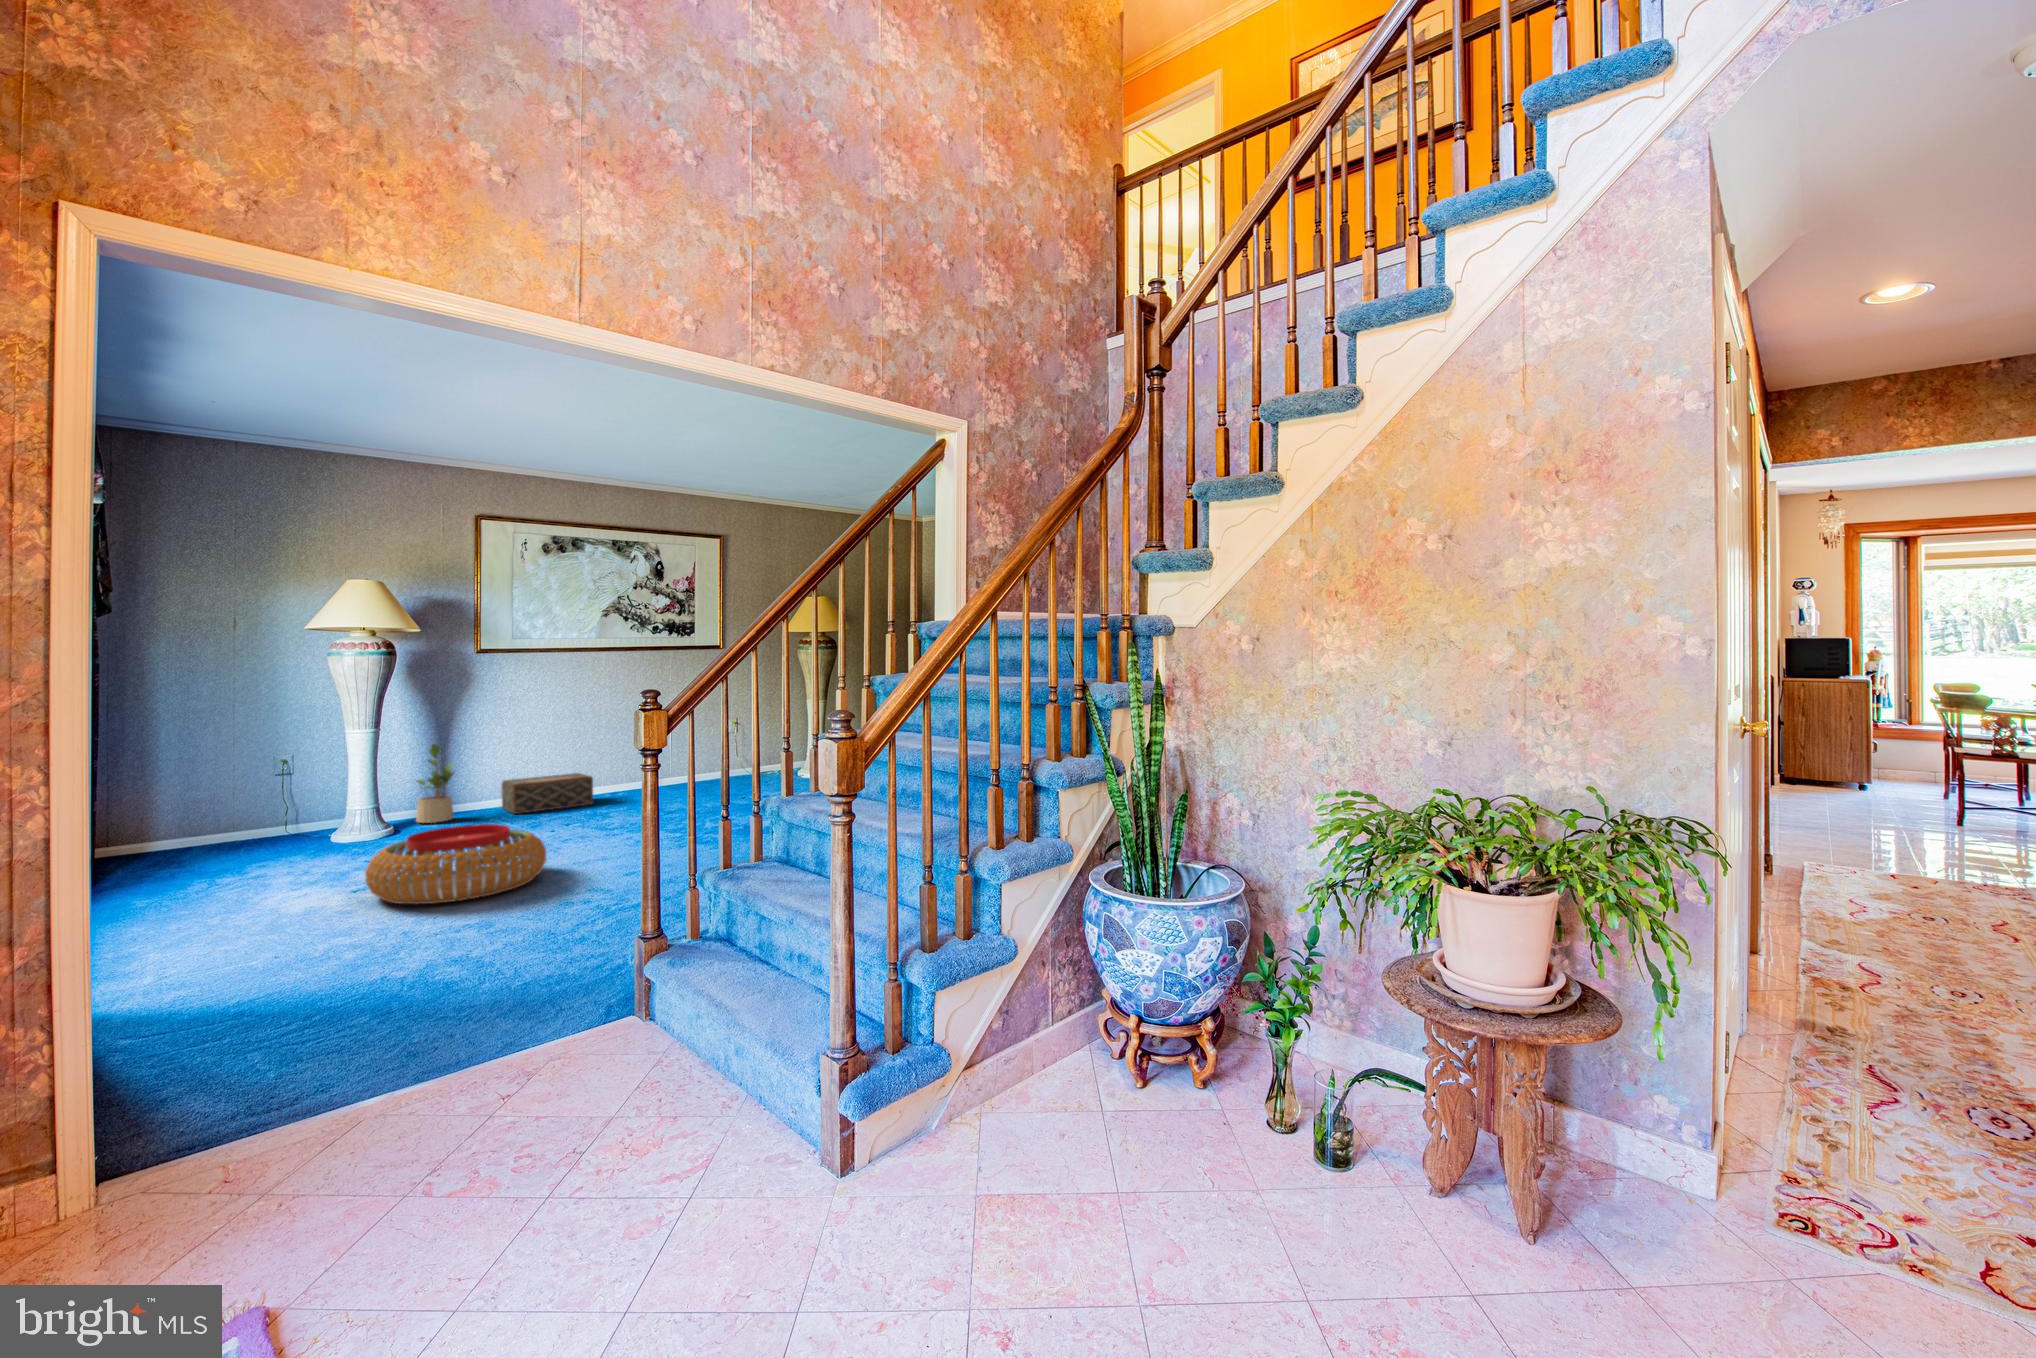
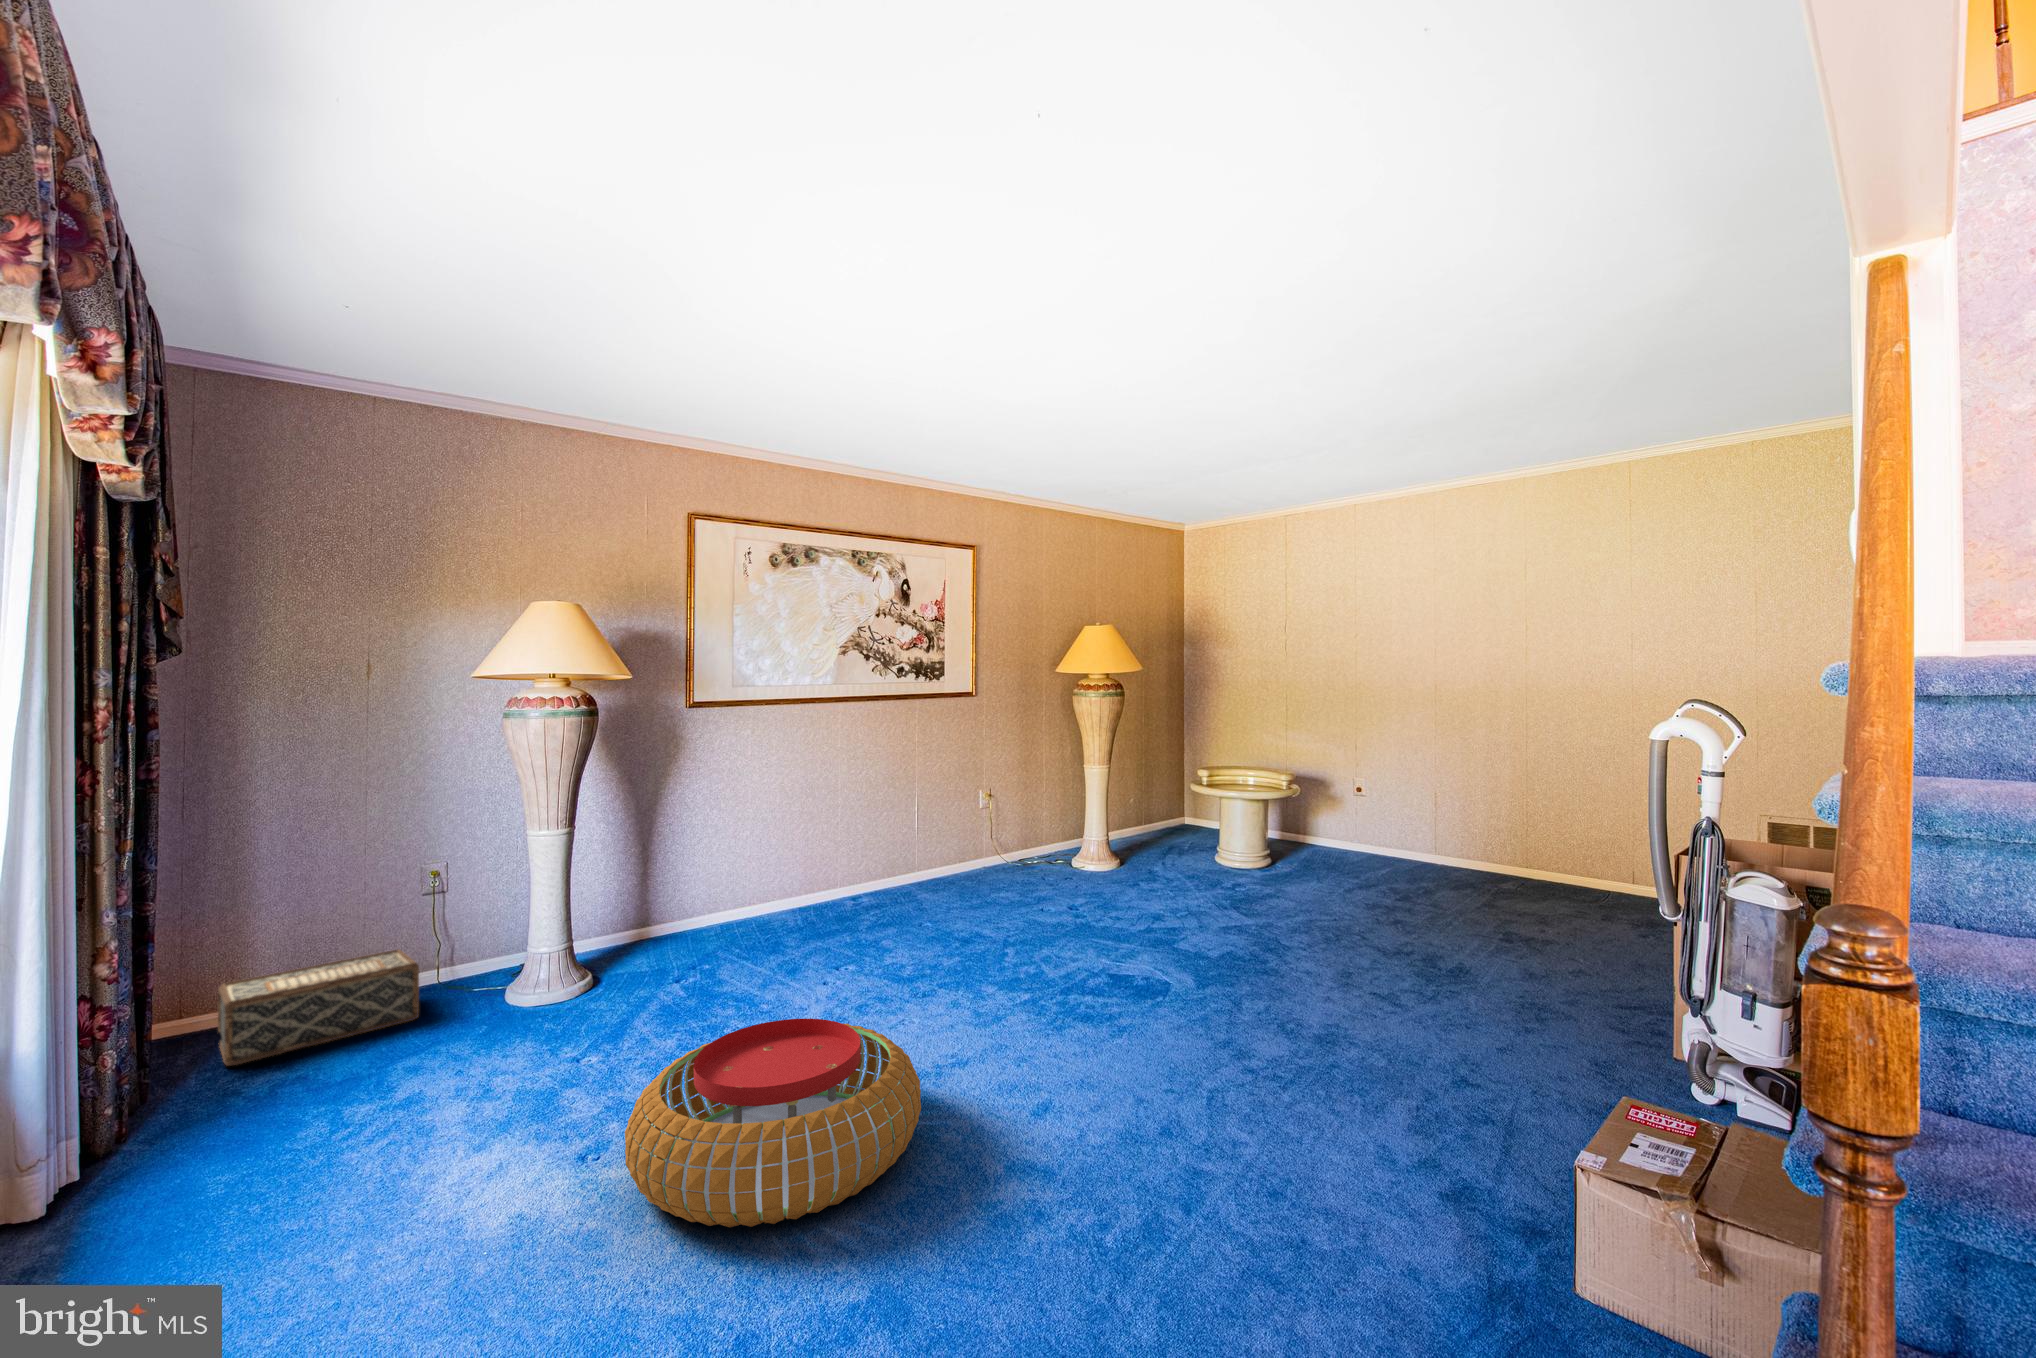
potted plant: present [416,744,455,823] -> none [613,843,670,965]
woven basket: present [501,773,593,814] -> present [218,949,419,1066]

